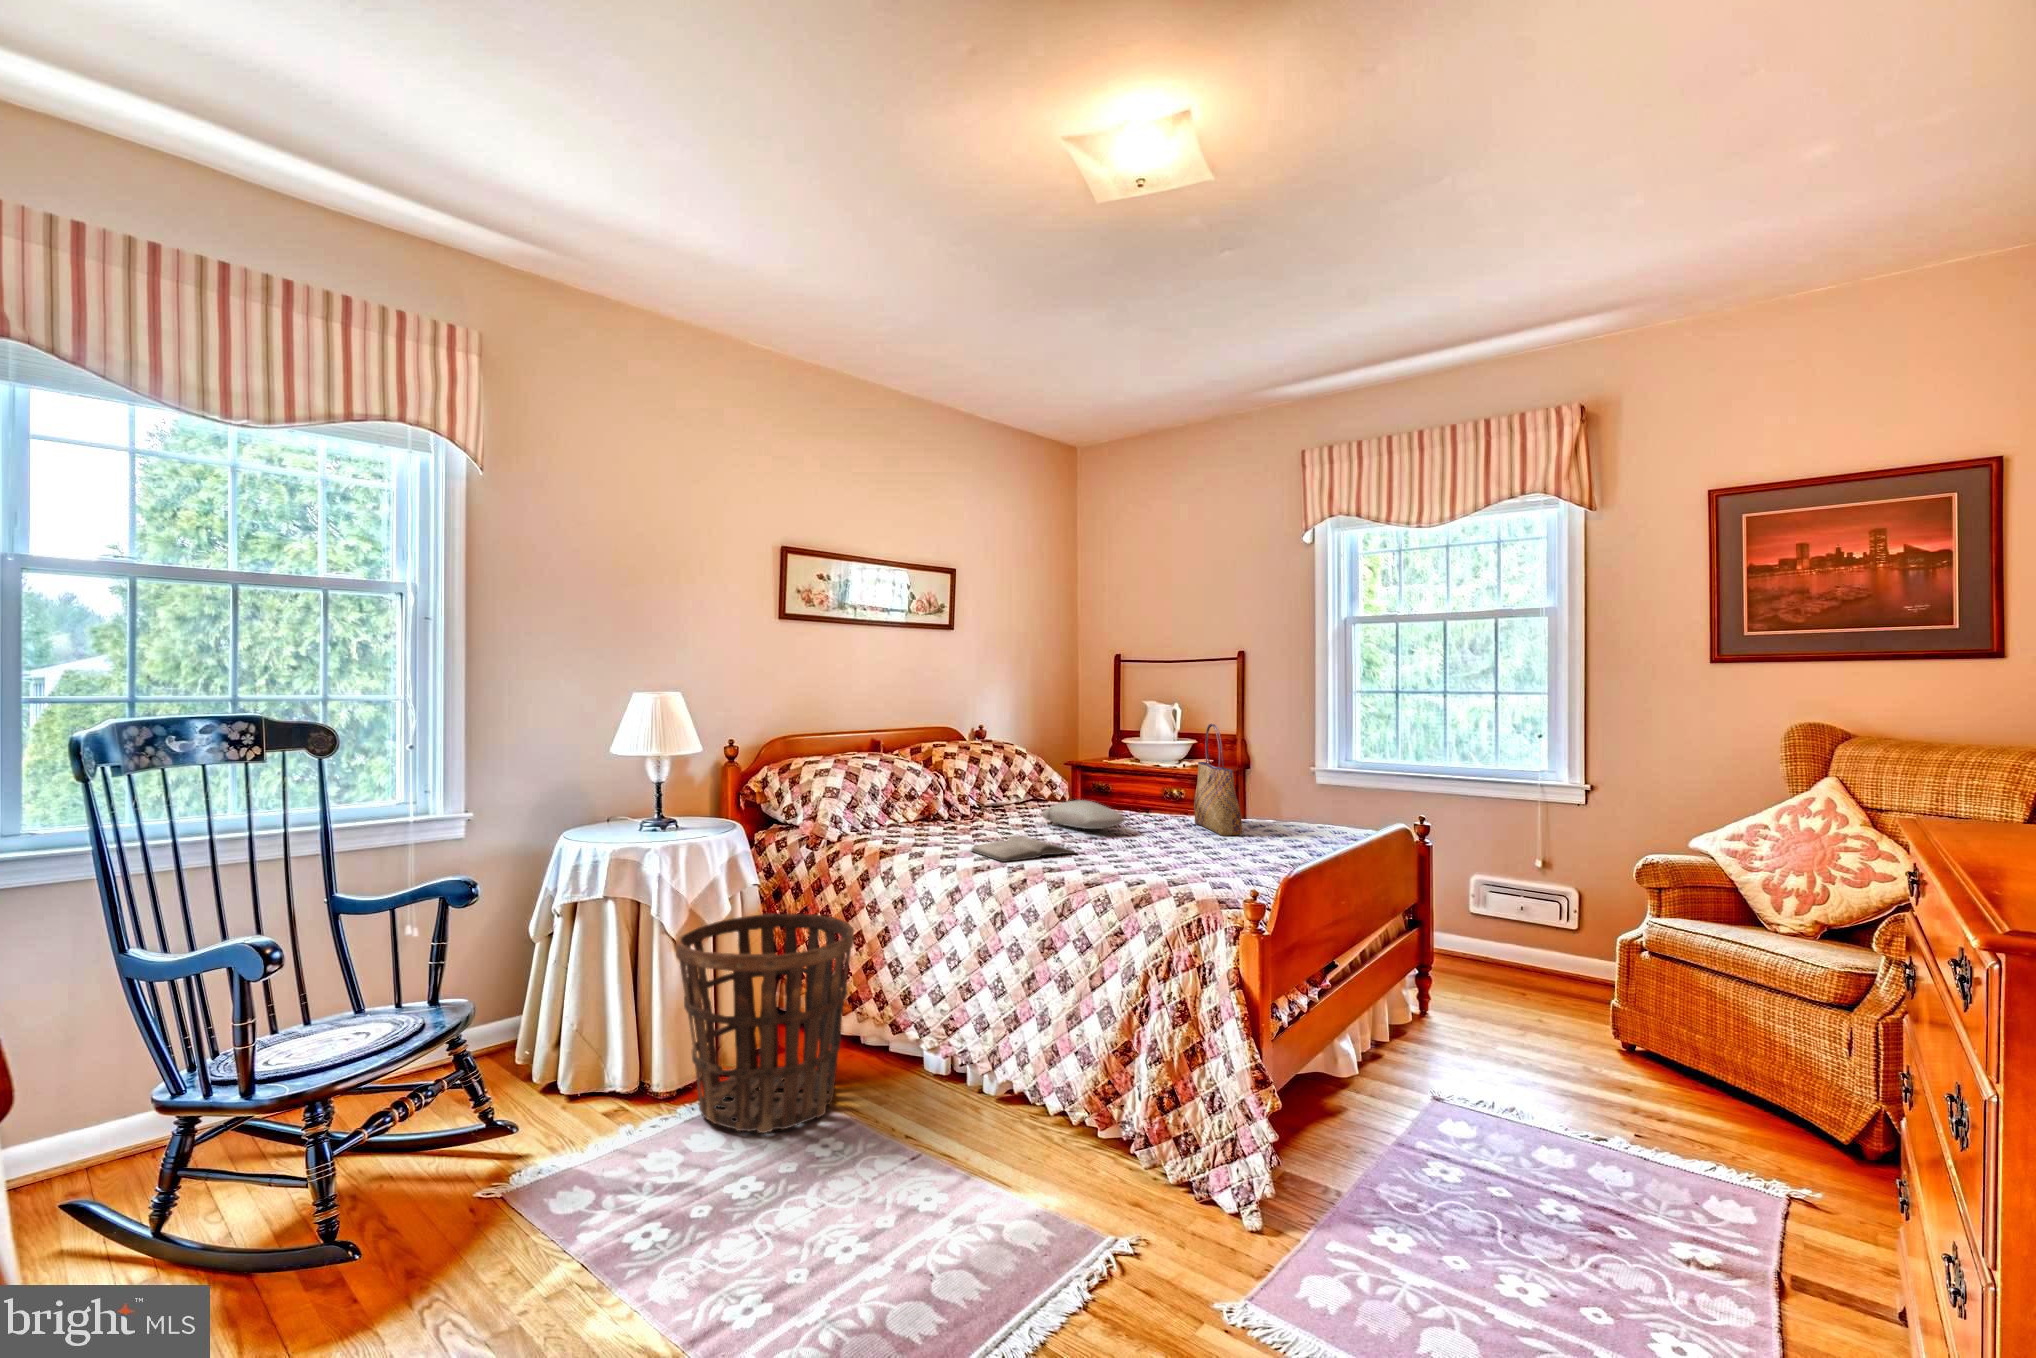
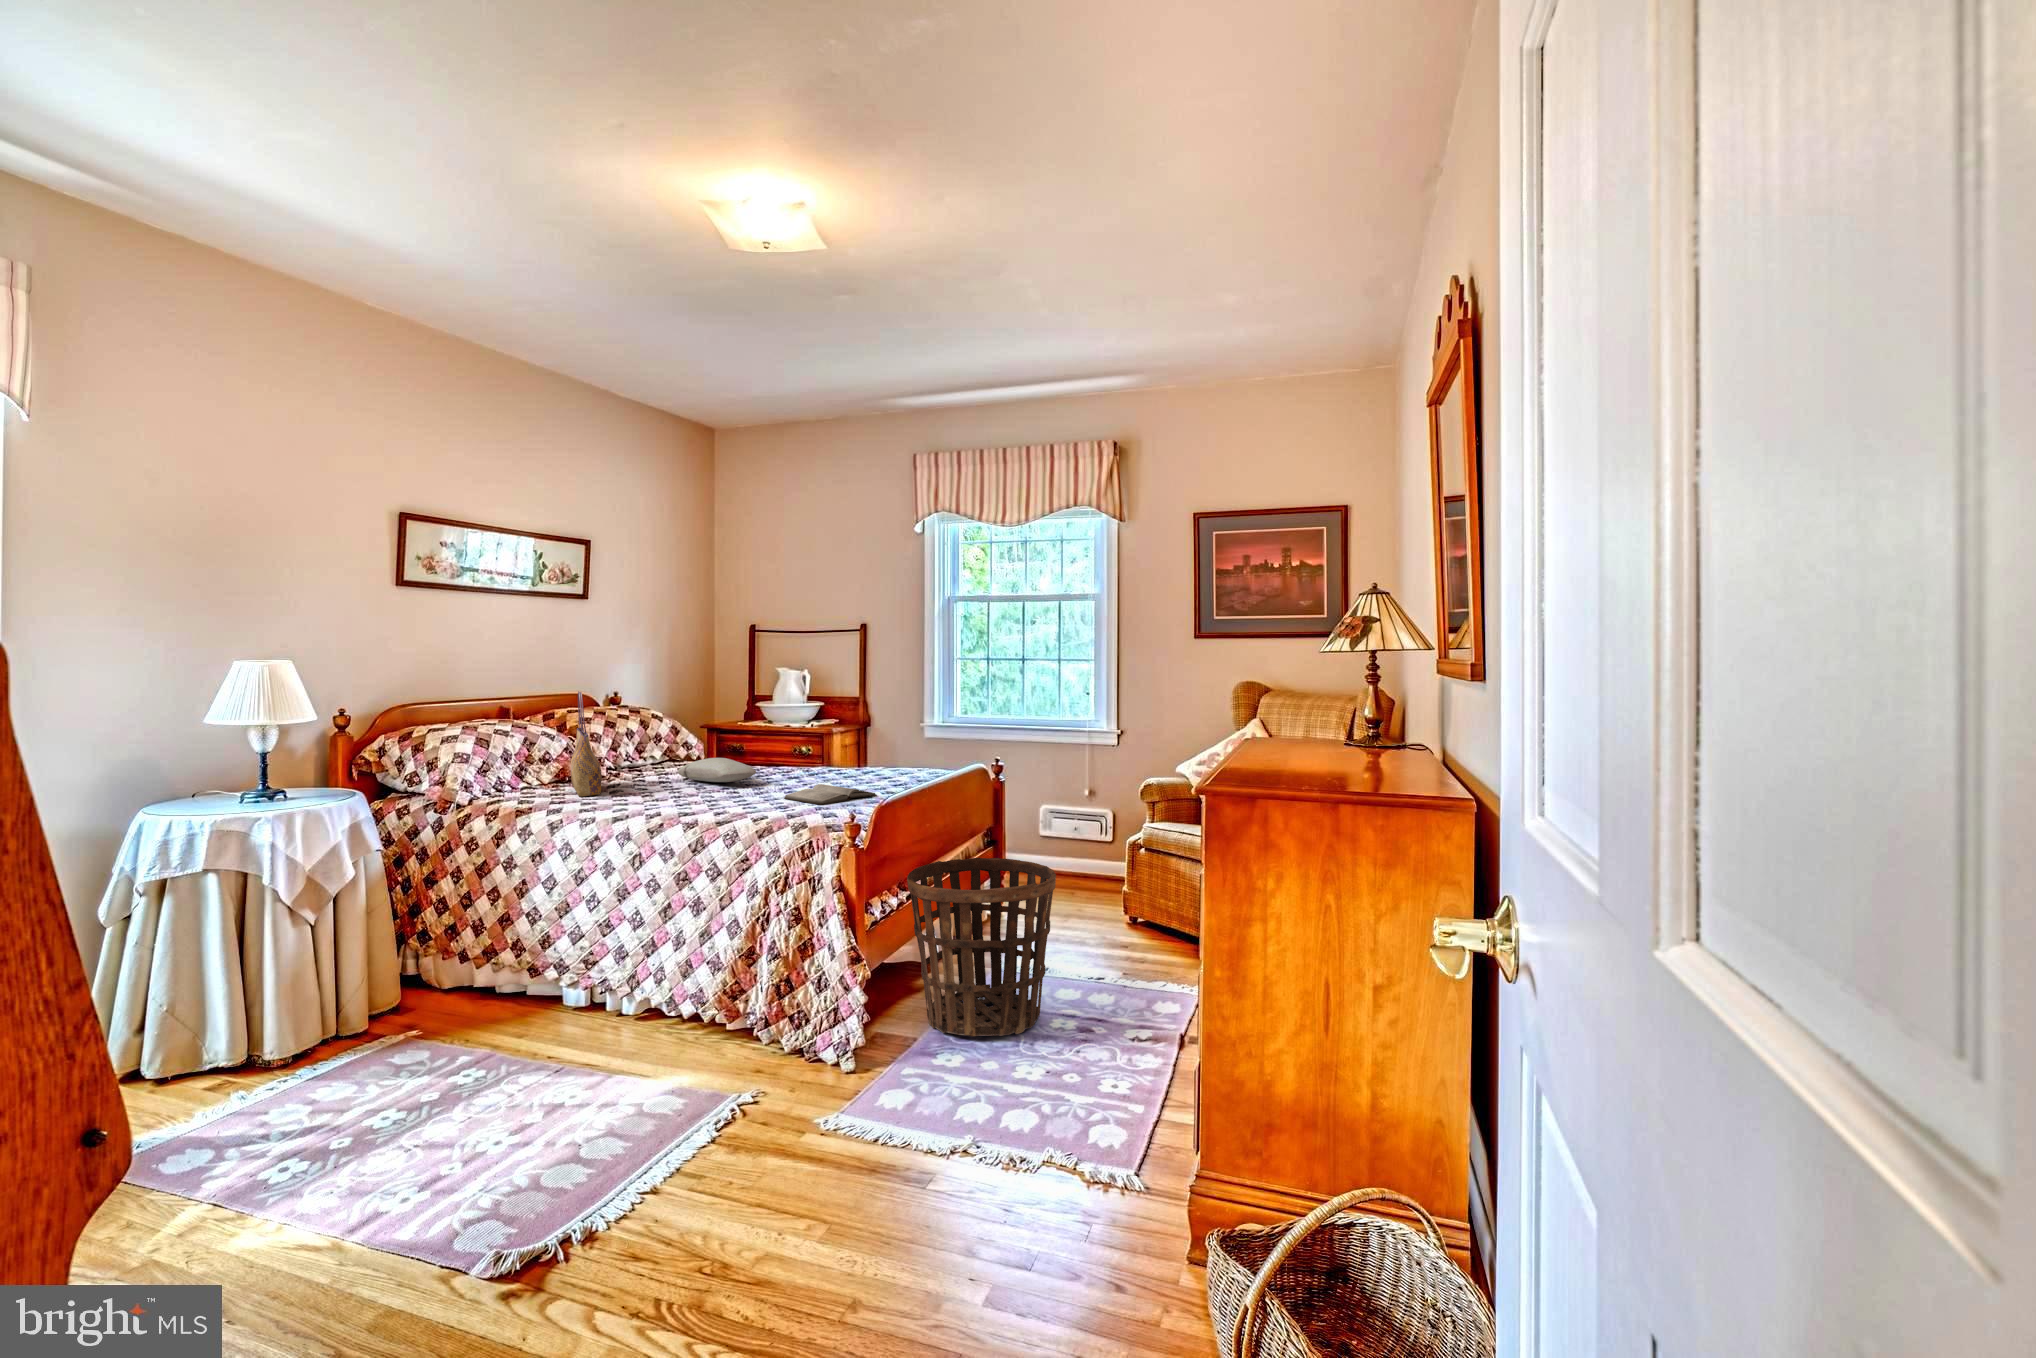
tote bag: present [1194,723,1242,836] -> present [571,691,602,797]
diary: present [971,836,1075,862] -> present [784,784,877,805]
basket: present [676,913,854,1133] -> present [907,858,1056,1036]

